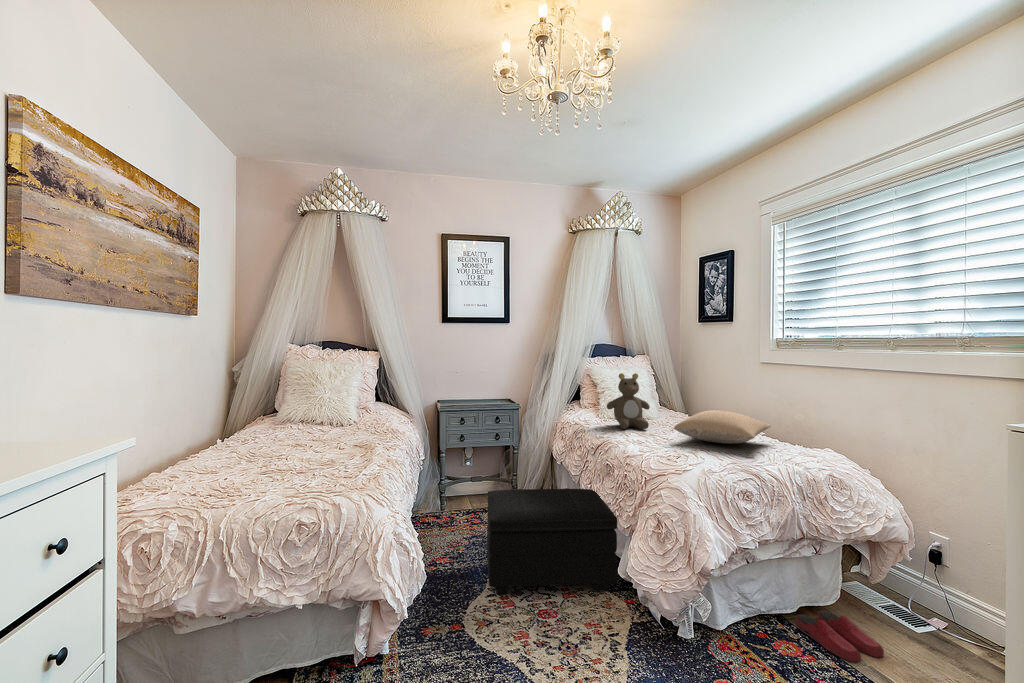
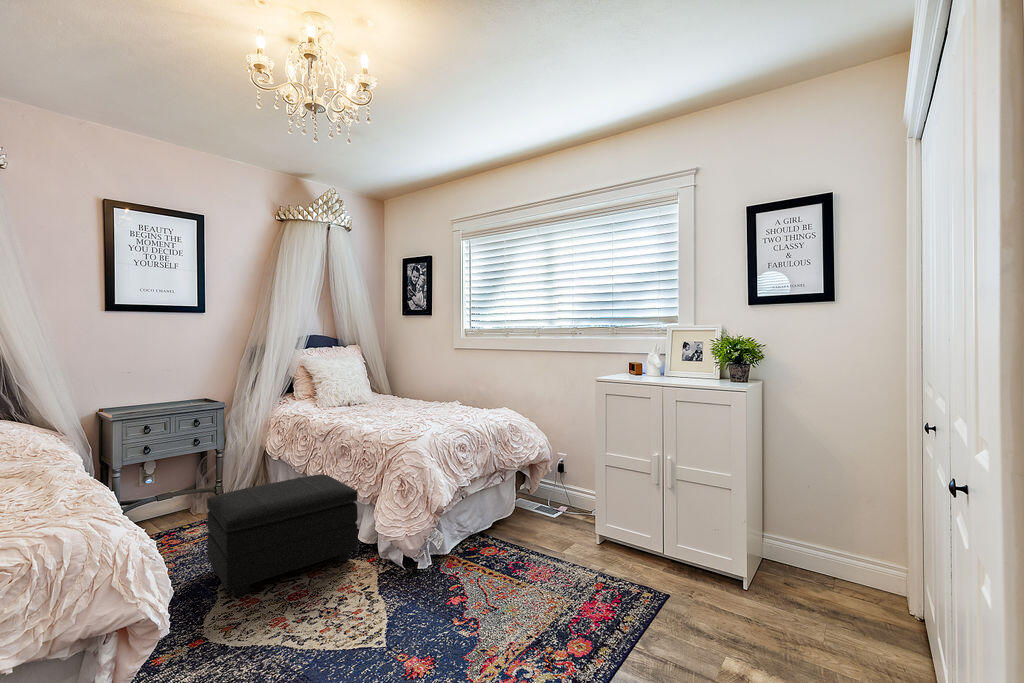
teddy bear: present [606,373,650,429] -> none [330,362,371,414]
pillow: present [674,410,771,444] -> none [399,388,468,414]
slippers: present [797,611,884,662] -> none [493,521,542,547]

